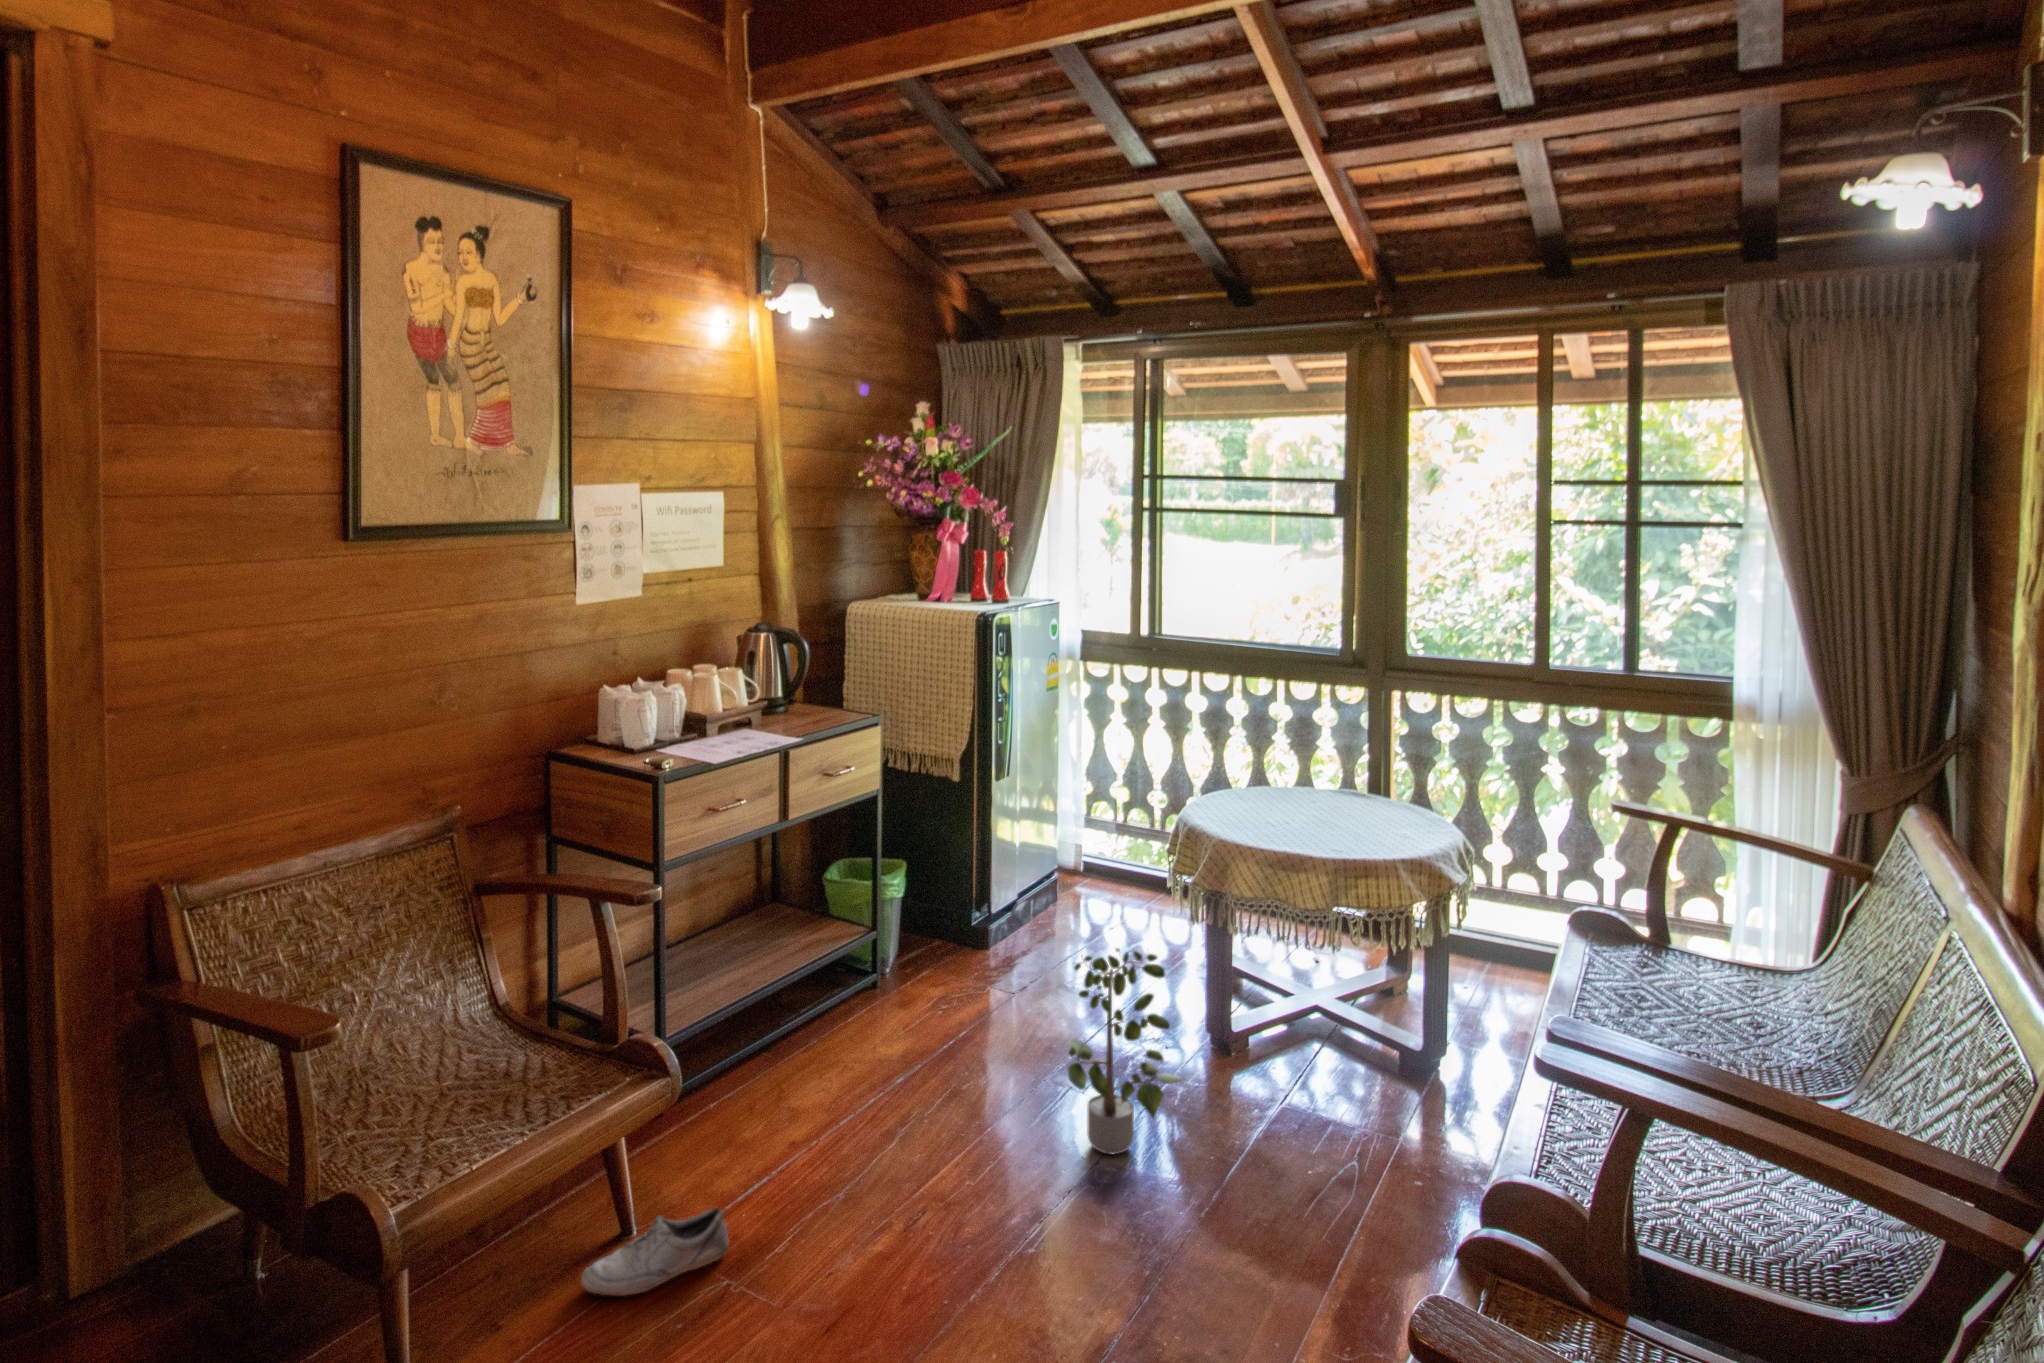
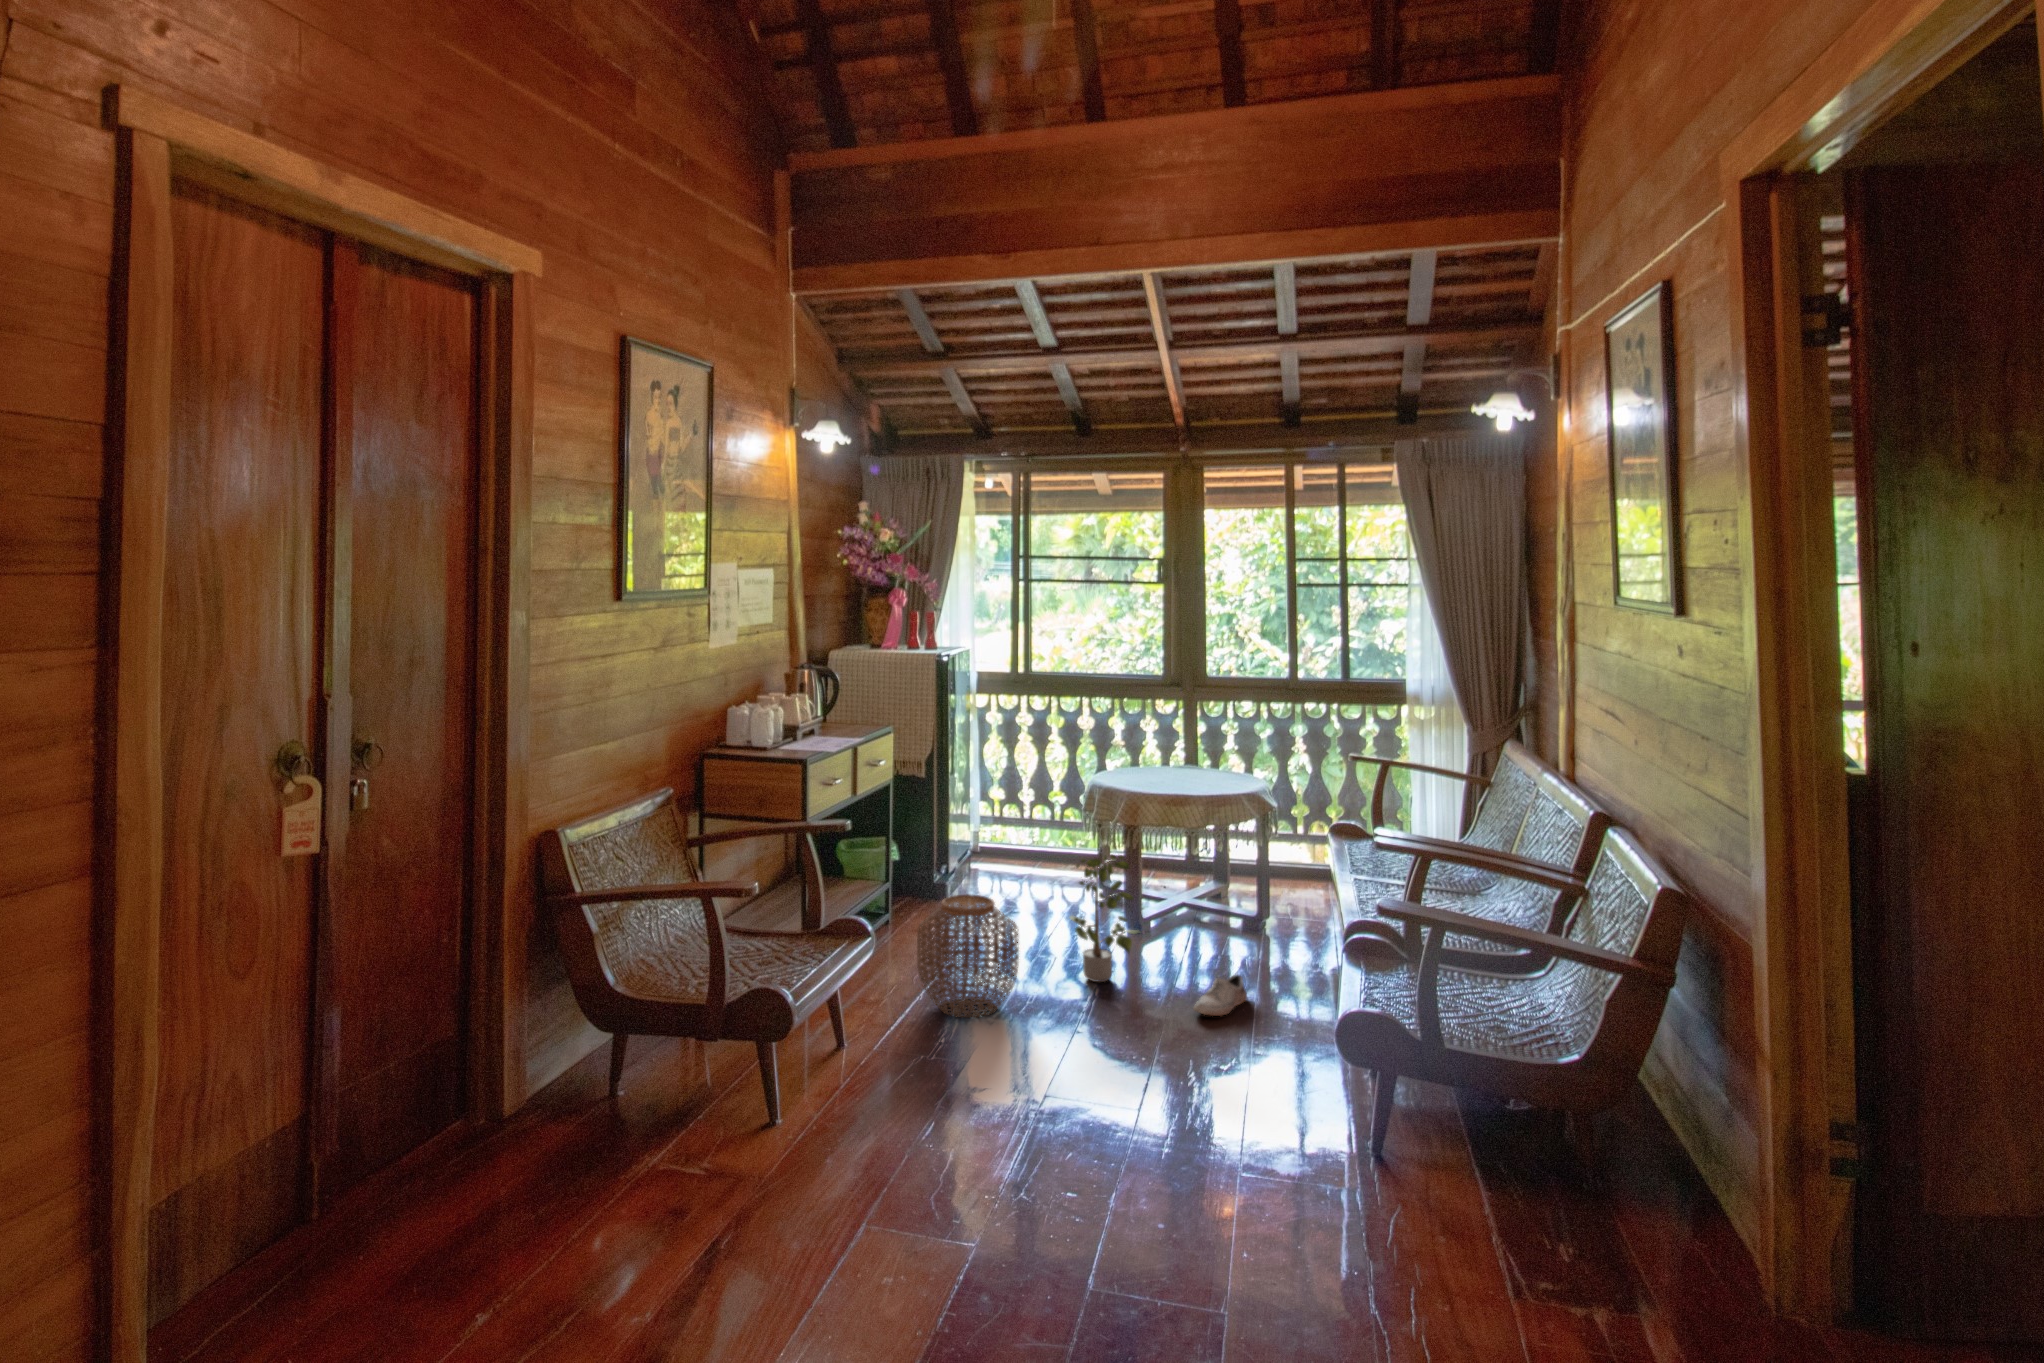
woven basket: none [791,1002,952,1208] -> present [917,894,1019,1017]
shoe: present [581,1208,729,1296] -> present [1194,975,1247,1016]

